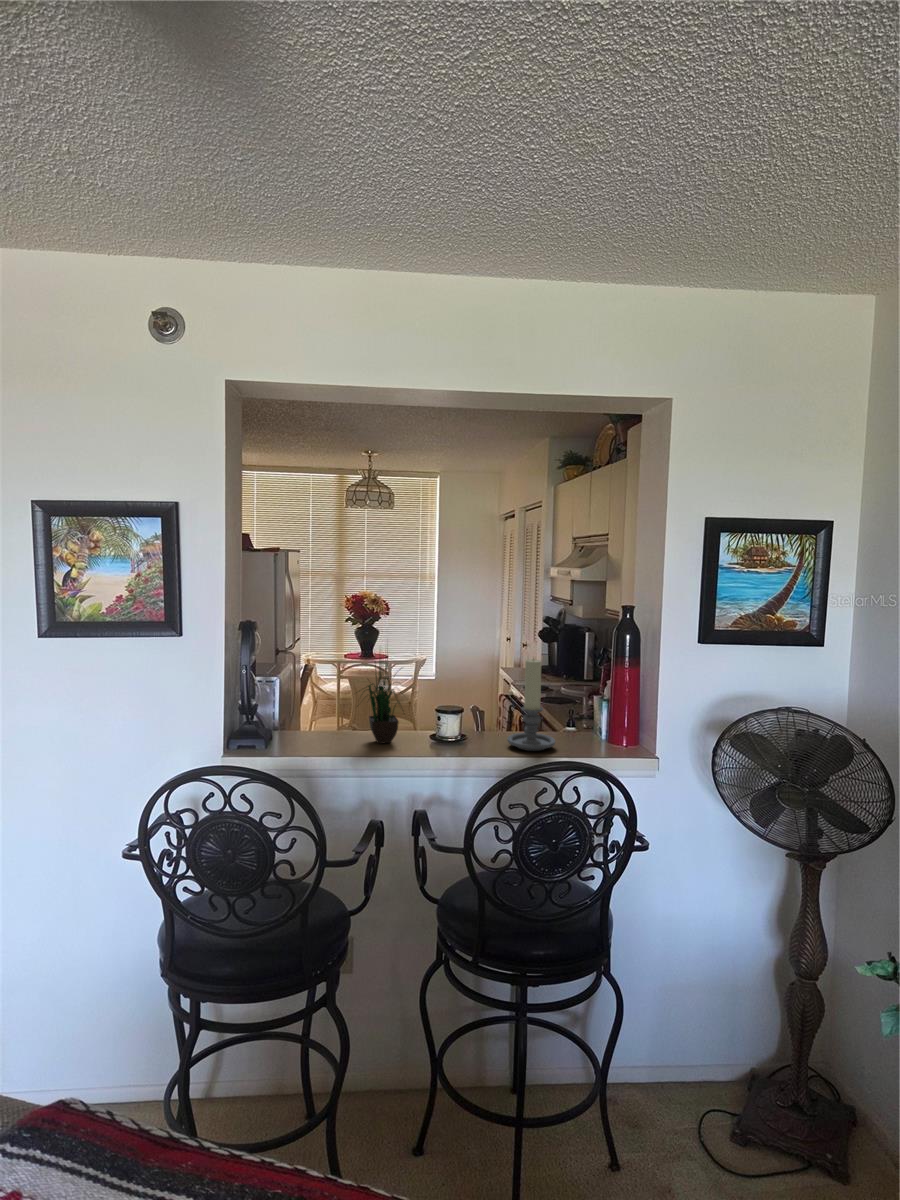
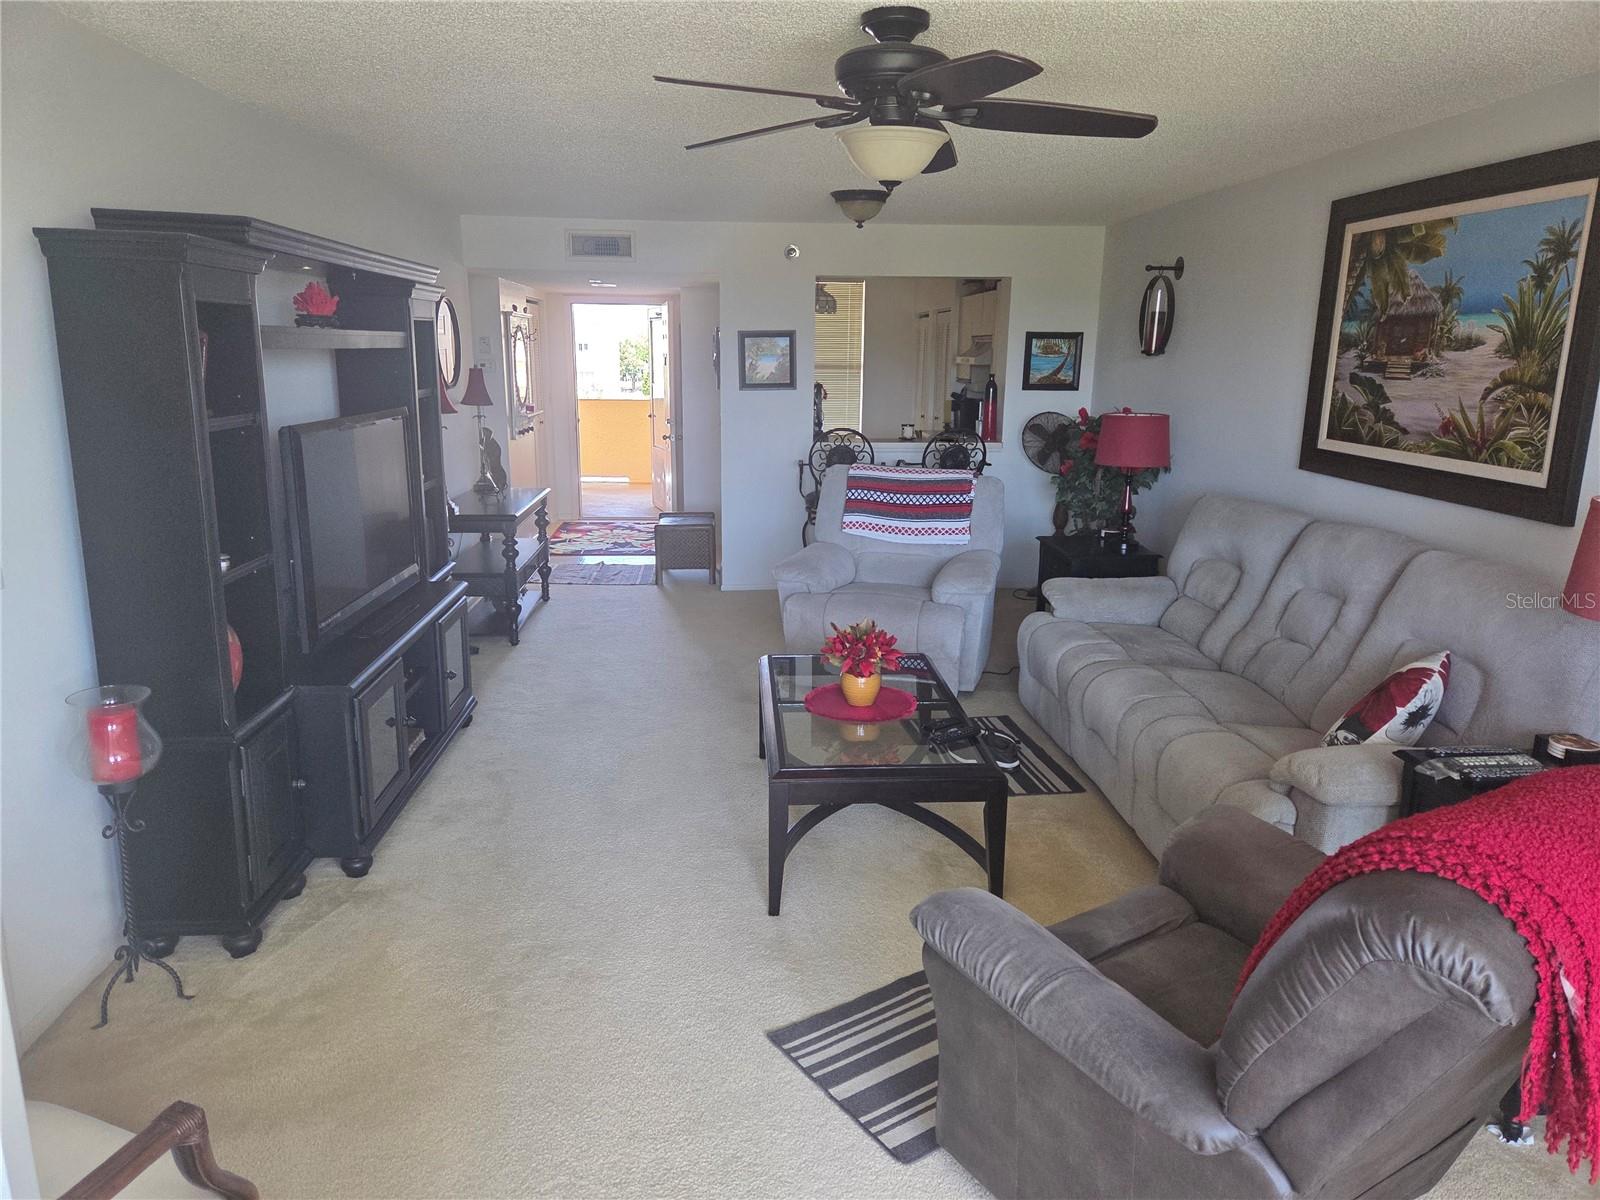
potted plant: present [368,658,399,744] -> none [866,388,891,440]

